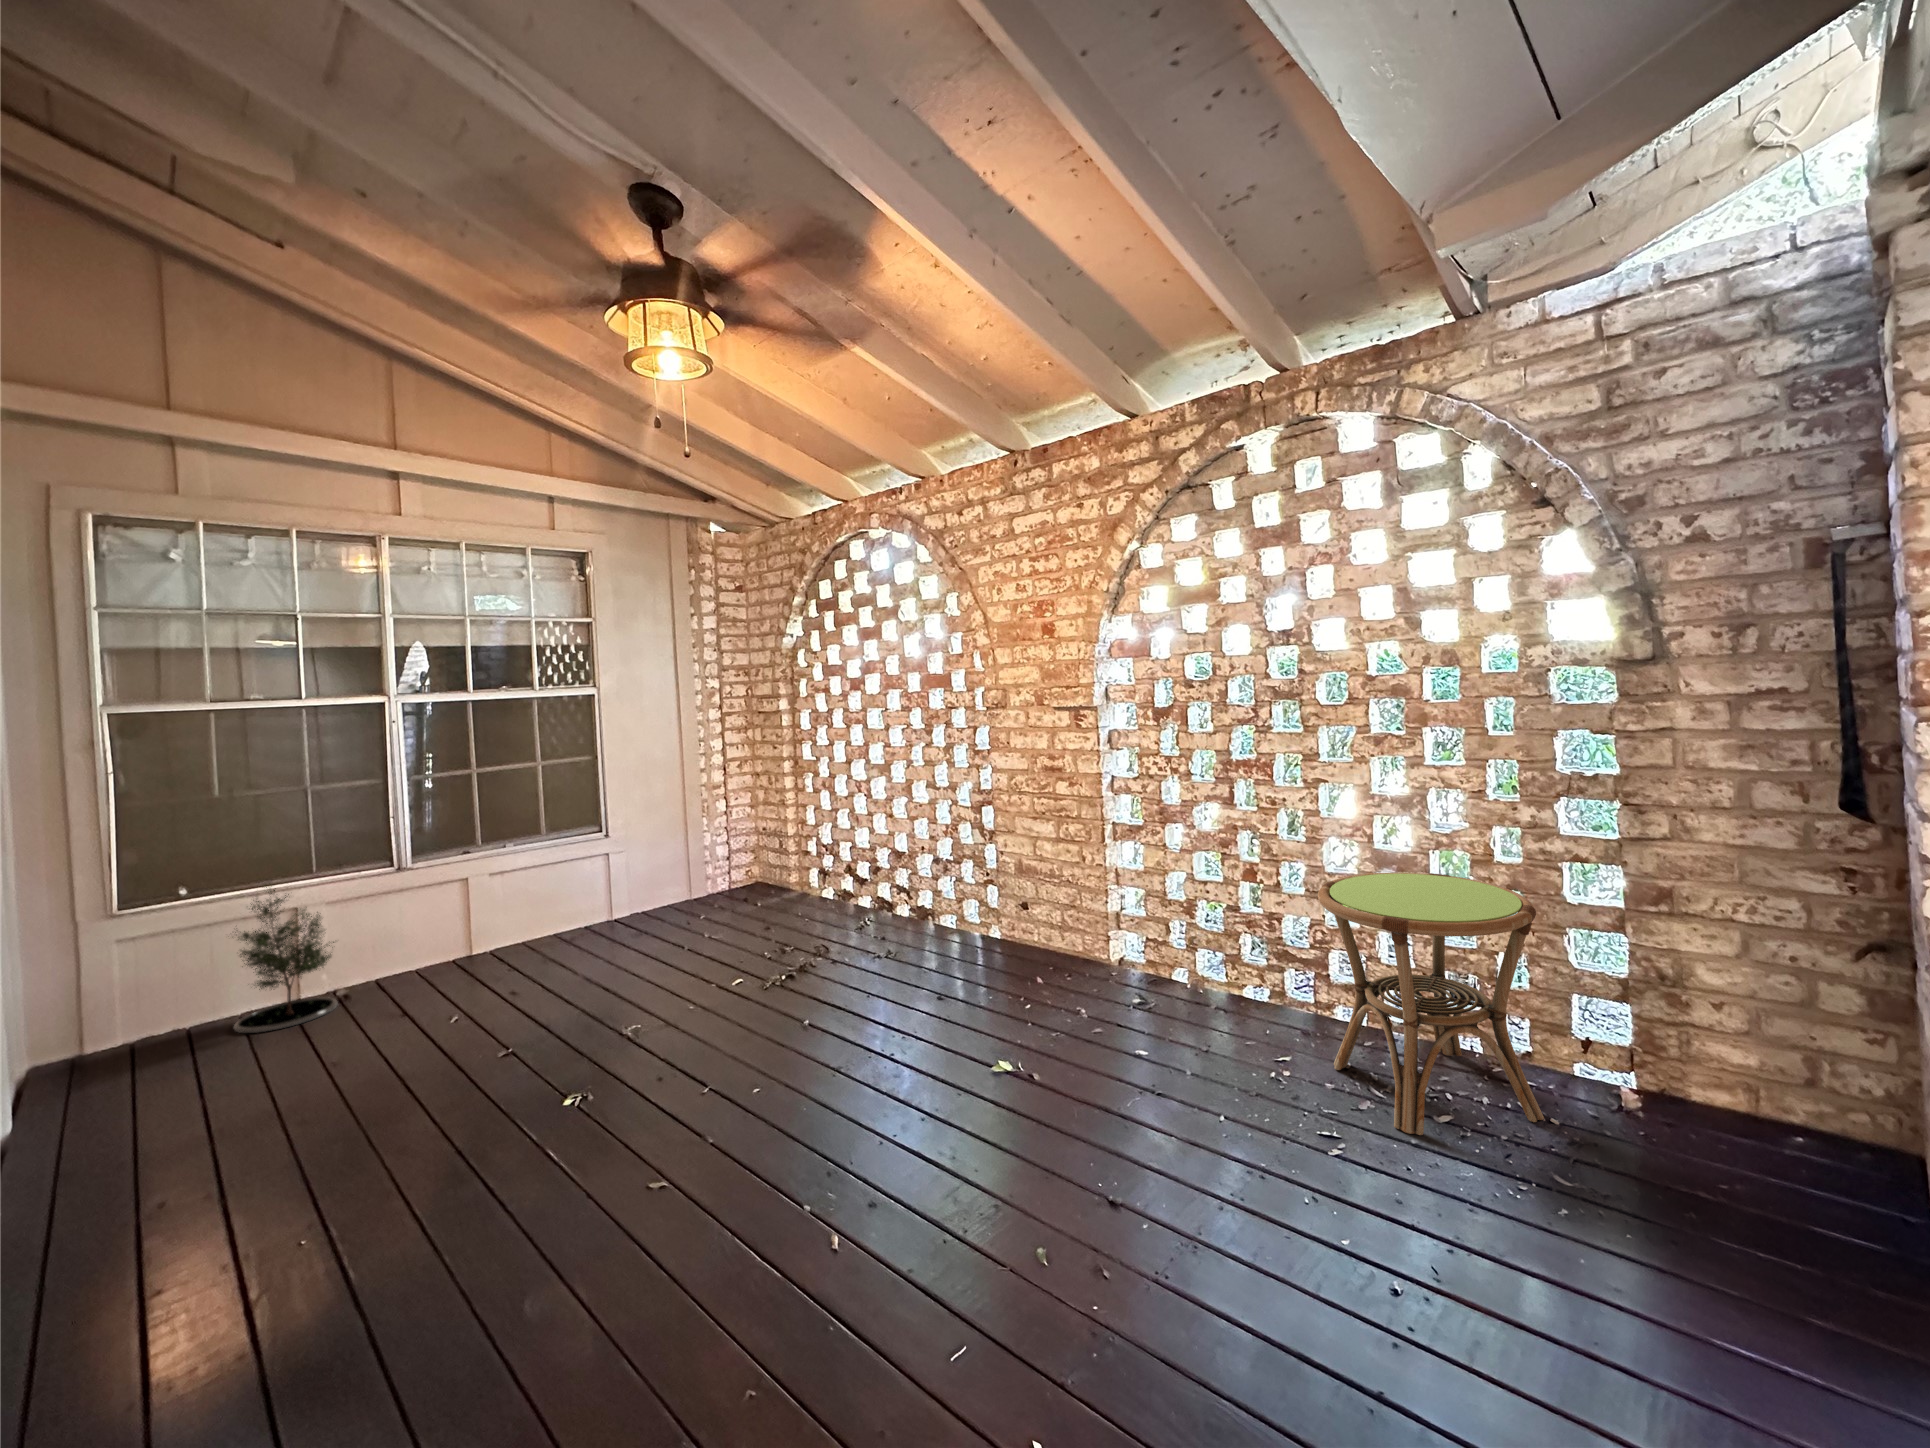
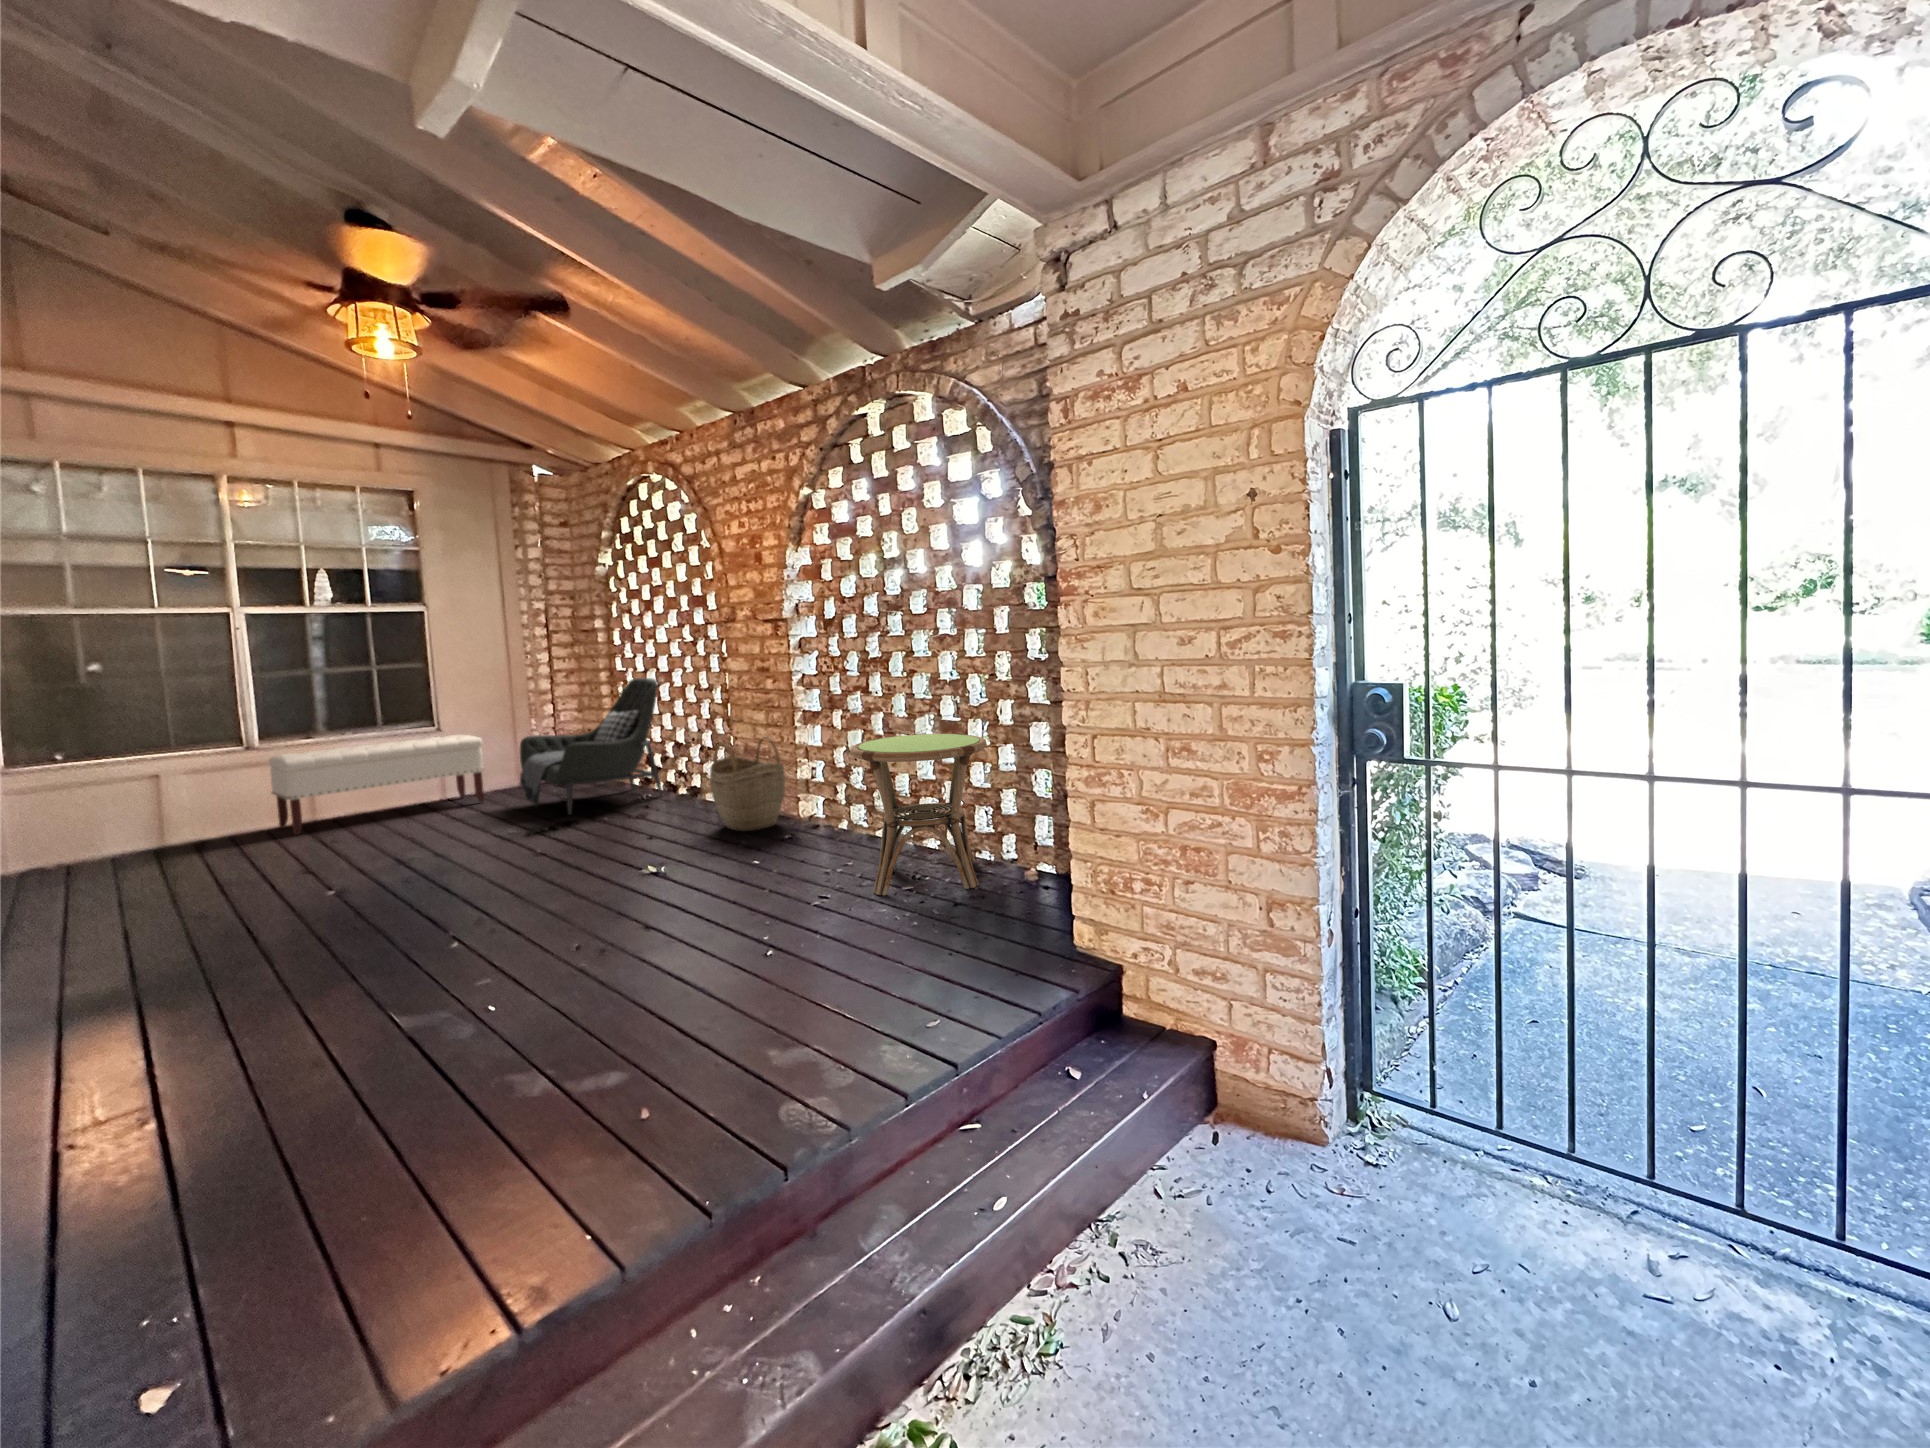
armchair: none [713,771,880,950] -> present [520,678,662,815]
bench: none [424,842,664,983] -> present [269,735,484,835]
woven basket: none [998,856,1096,985] -> present [710,737,785,831]
potted tree: present [233,887,338,1033] -> none [95,749,194,862]

